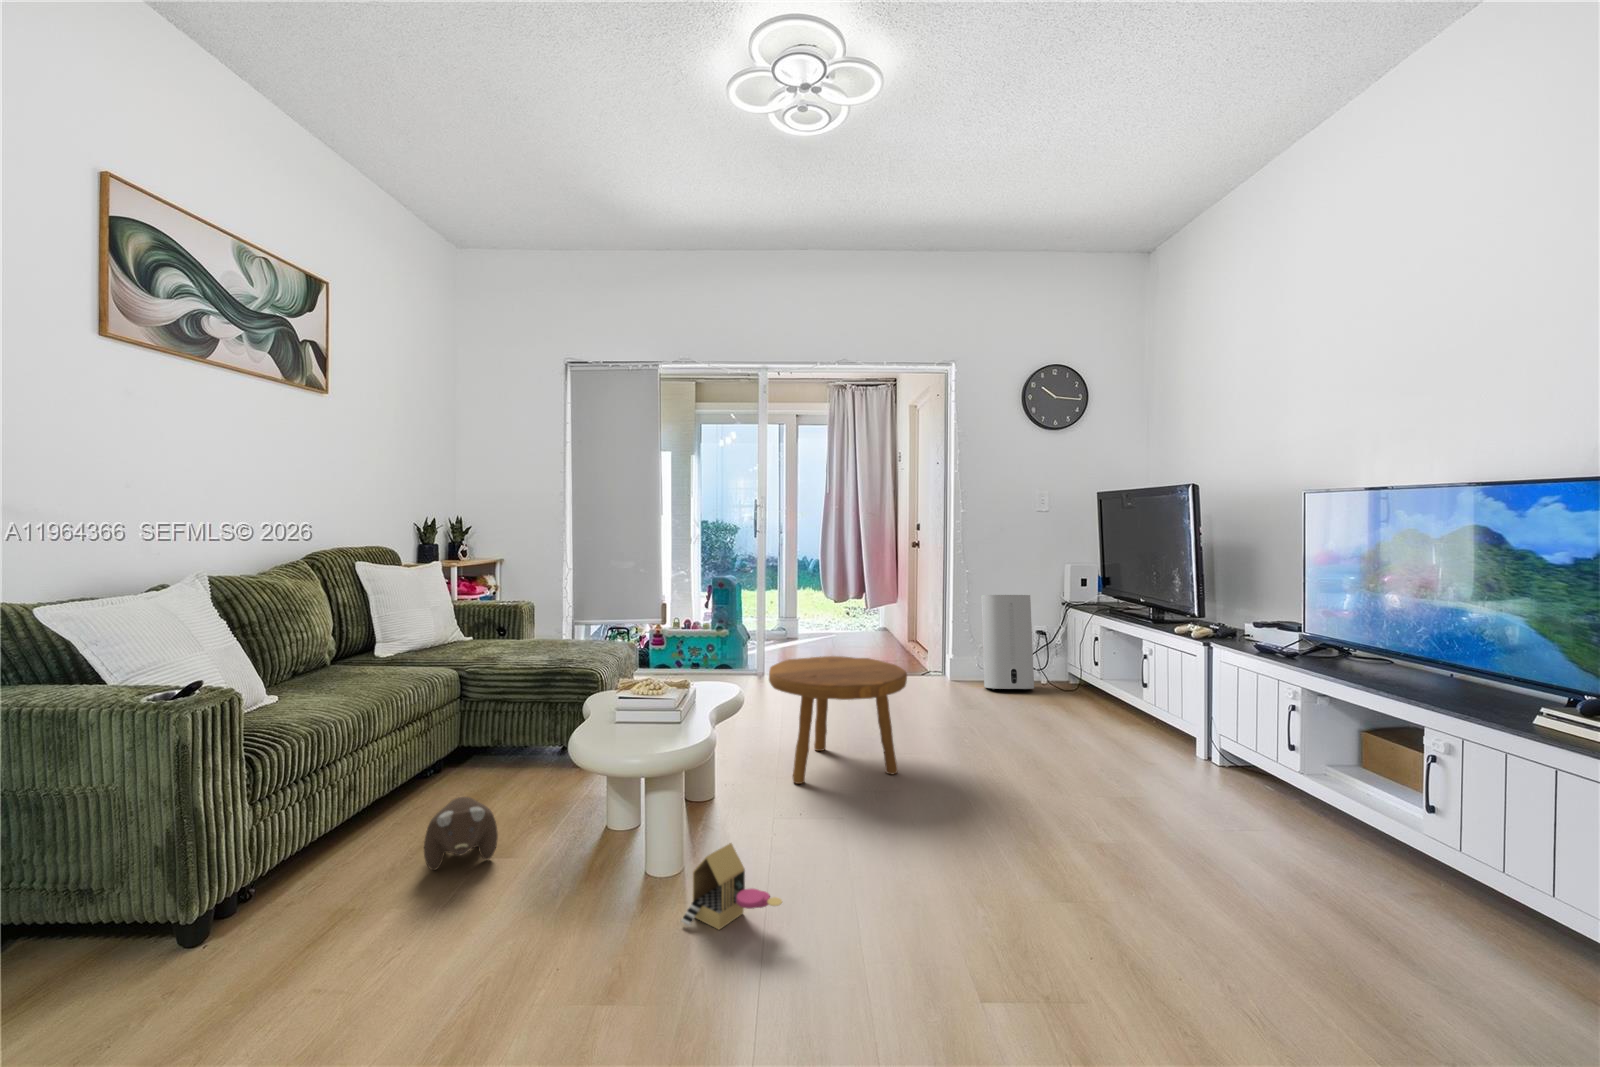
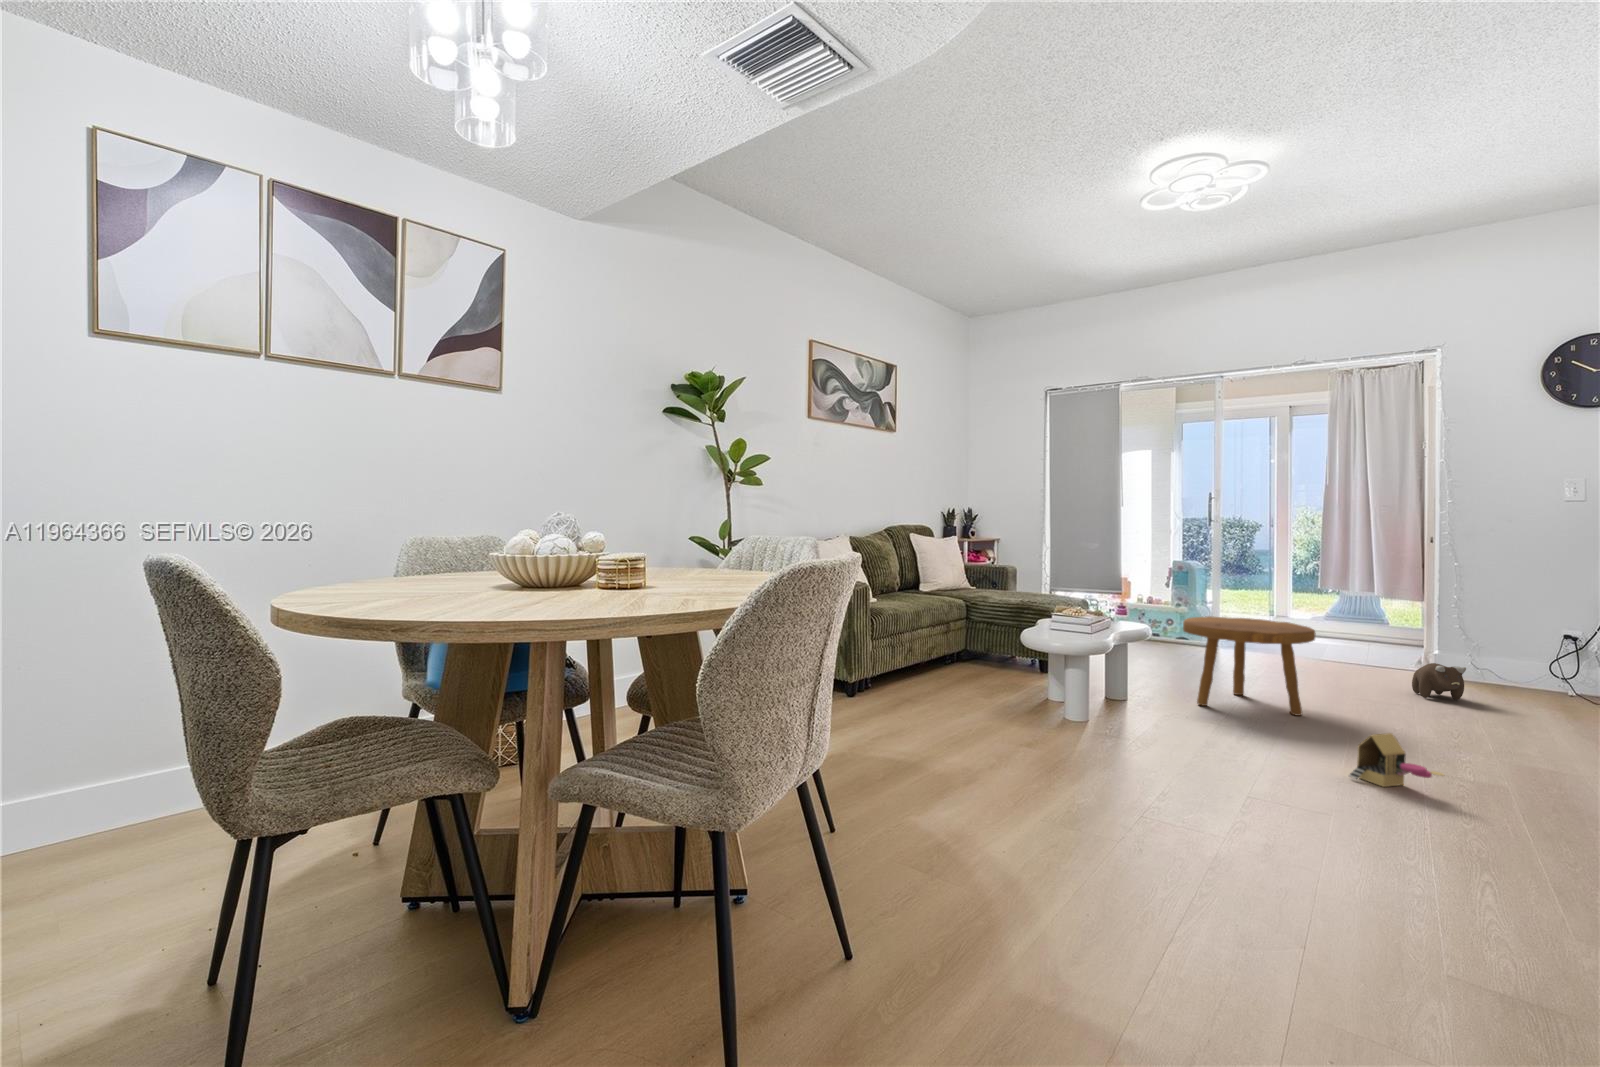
air purifier: present [981,595,1034,690] -> none [1493,586,1571,697]
plush toy: present [424,797,498,870] -> present [1412,663,1466,700]
toy house: present [681,843,782,930] -> present [1349,733,1444,787]

